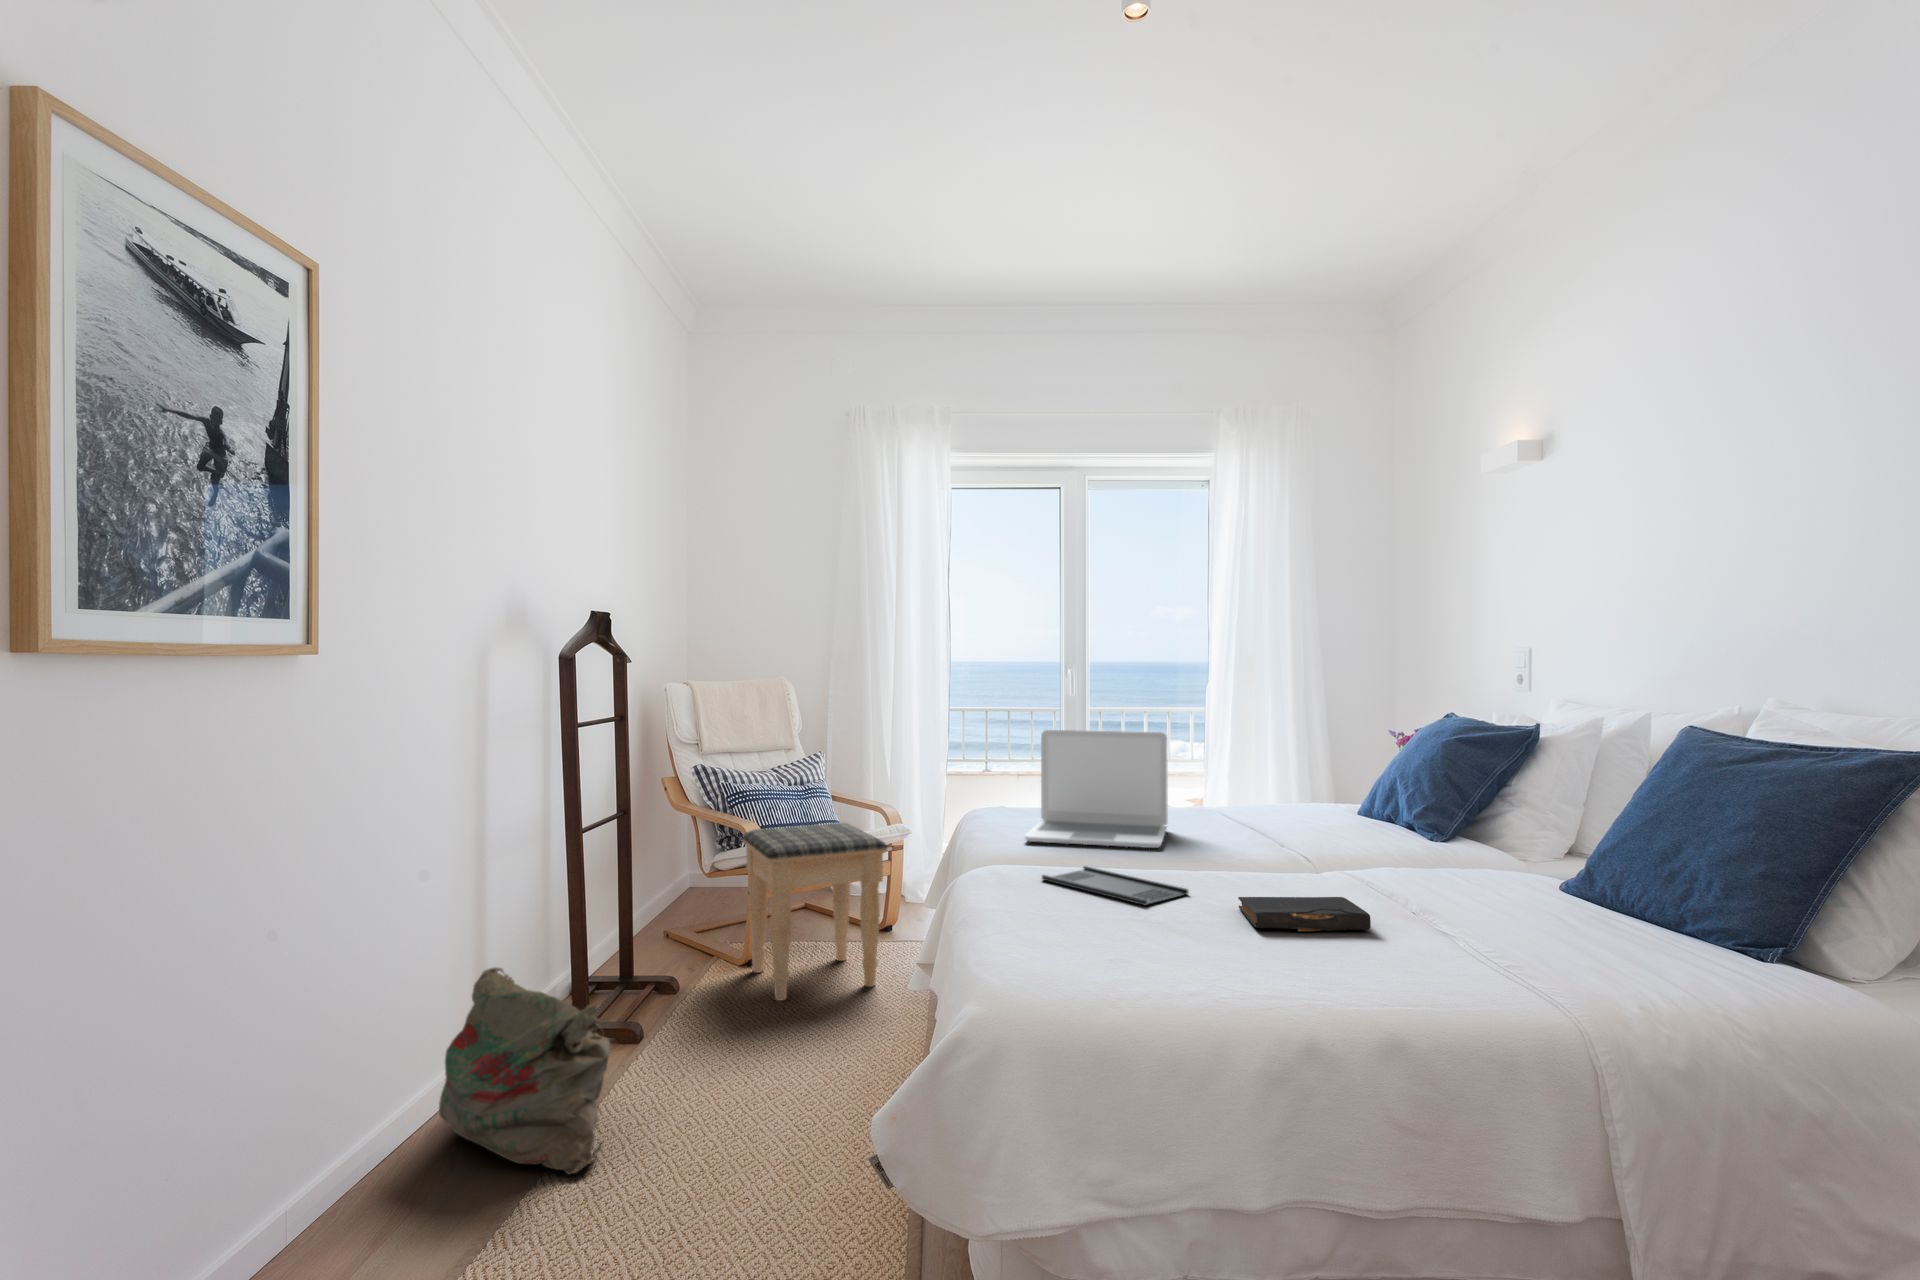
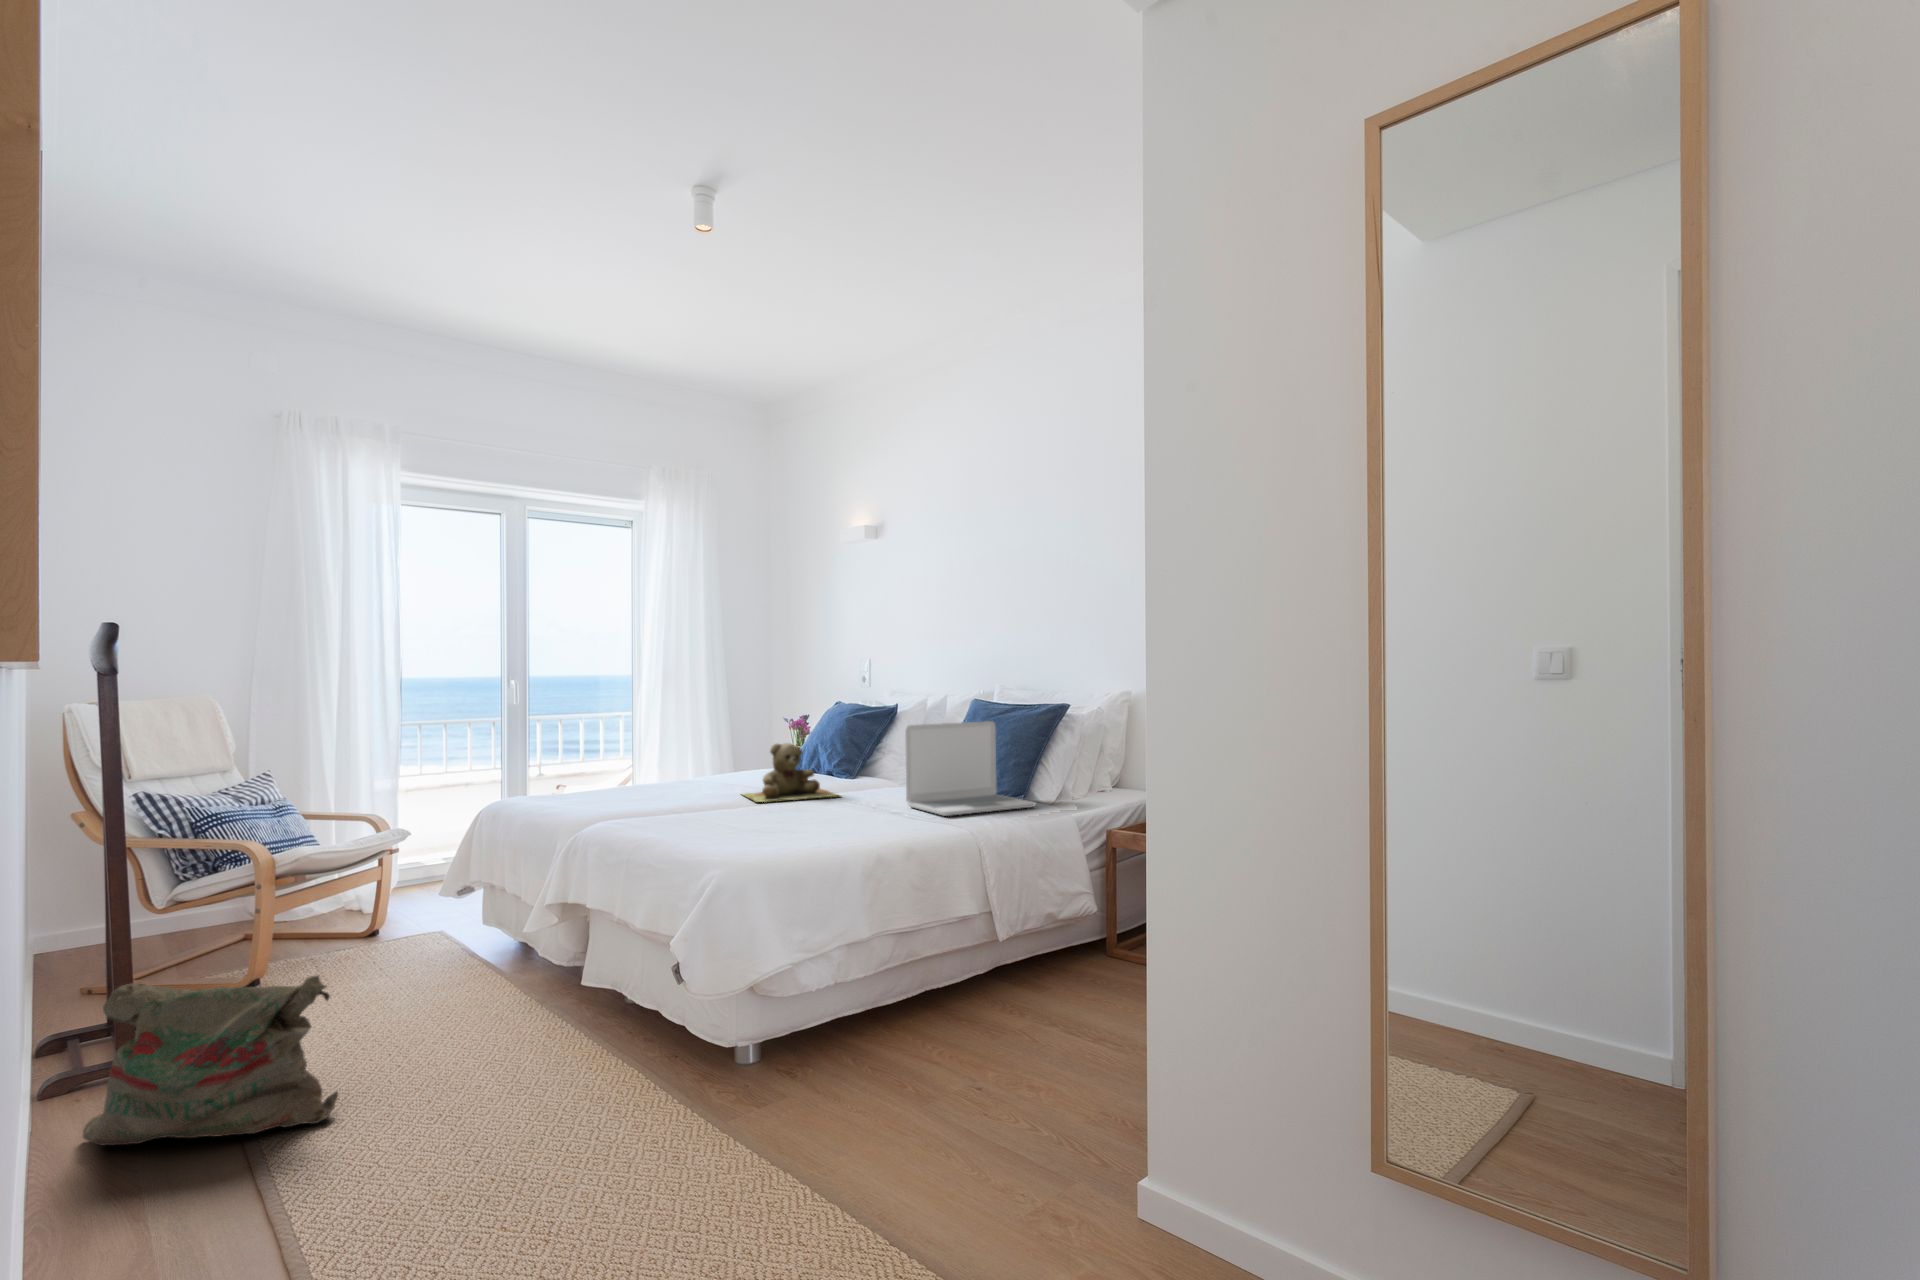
laptop: present [1025,730,1168,848] -> present [905,721,1036,816]
teddy bear: none [1223,778,1367,876] -> present [743,743,839,802]
footstool: present [742,823,887,1001] -> none [252,829,434,996]
tray: present [1042,866,1188,905] -> none [656,812,762,823]
book: present [1238,897,1371,931] -> none [800,802,881,821]

